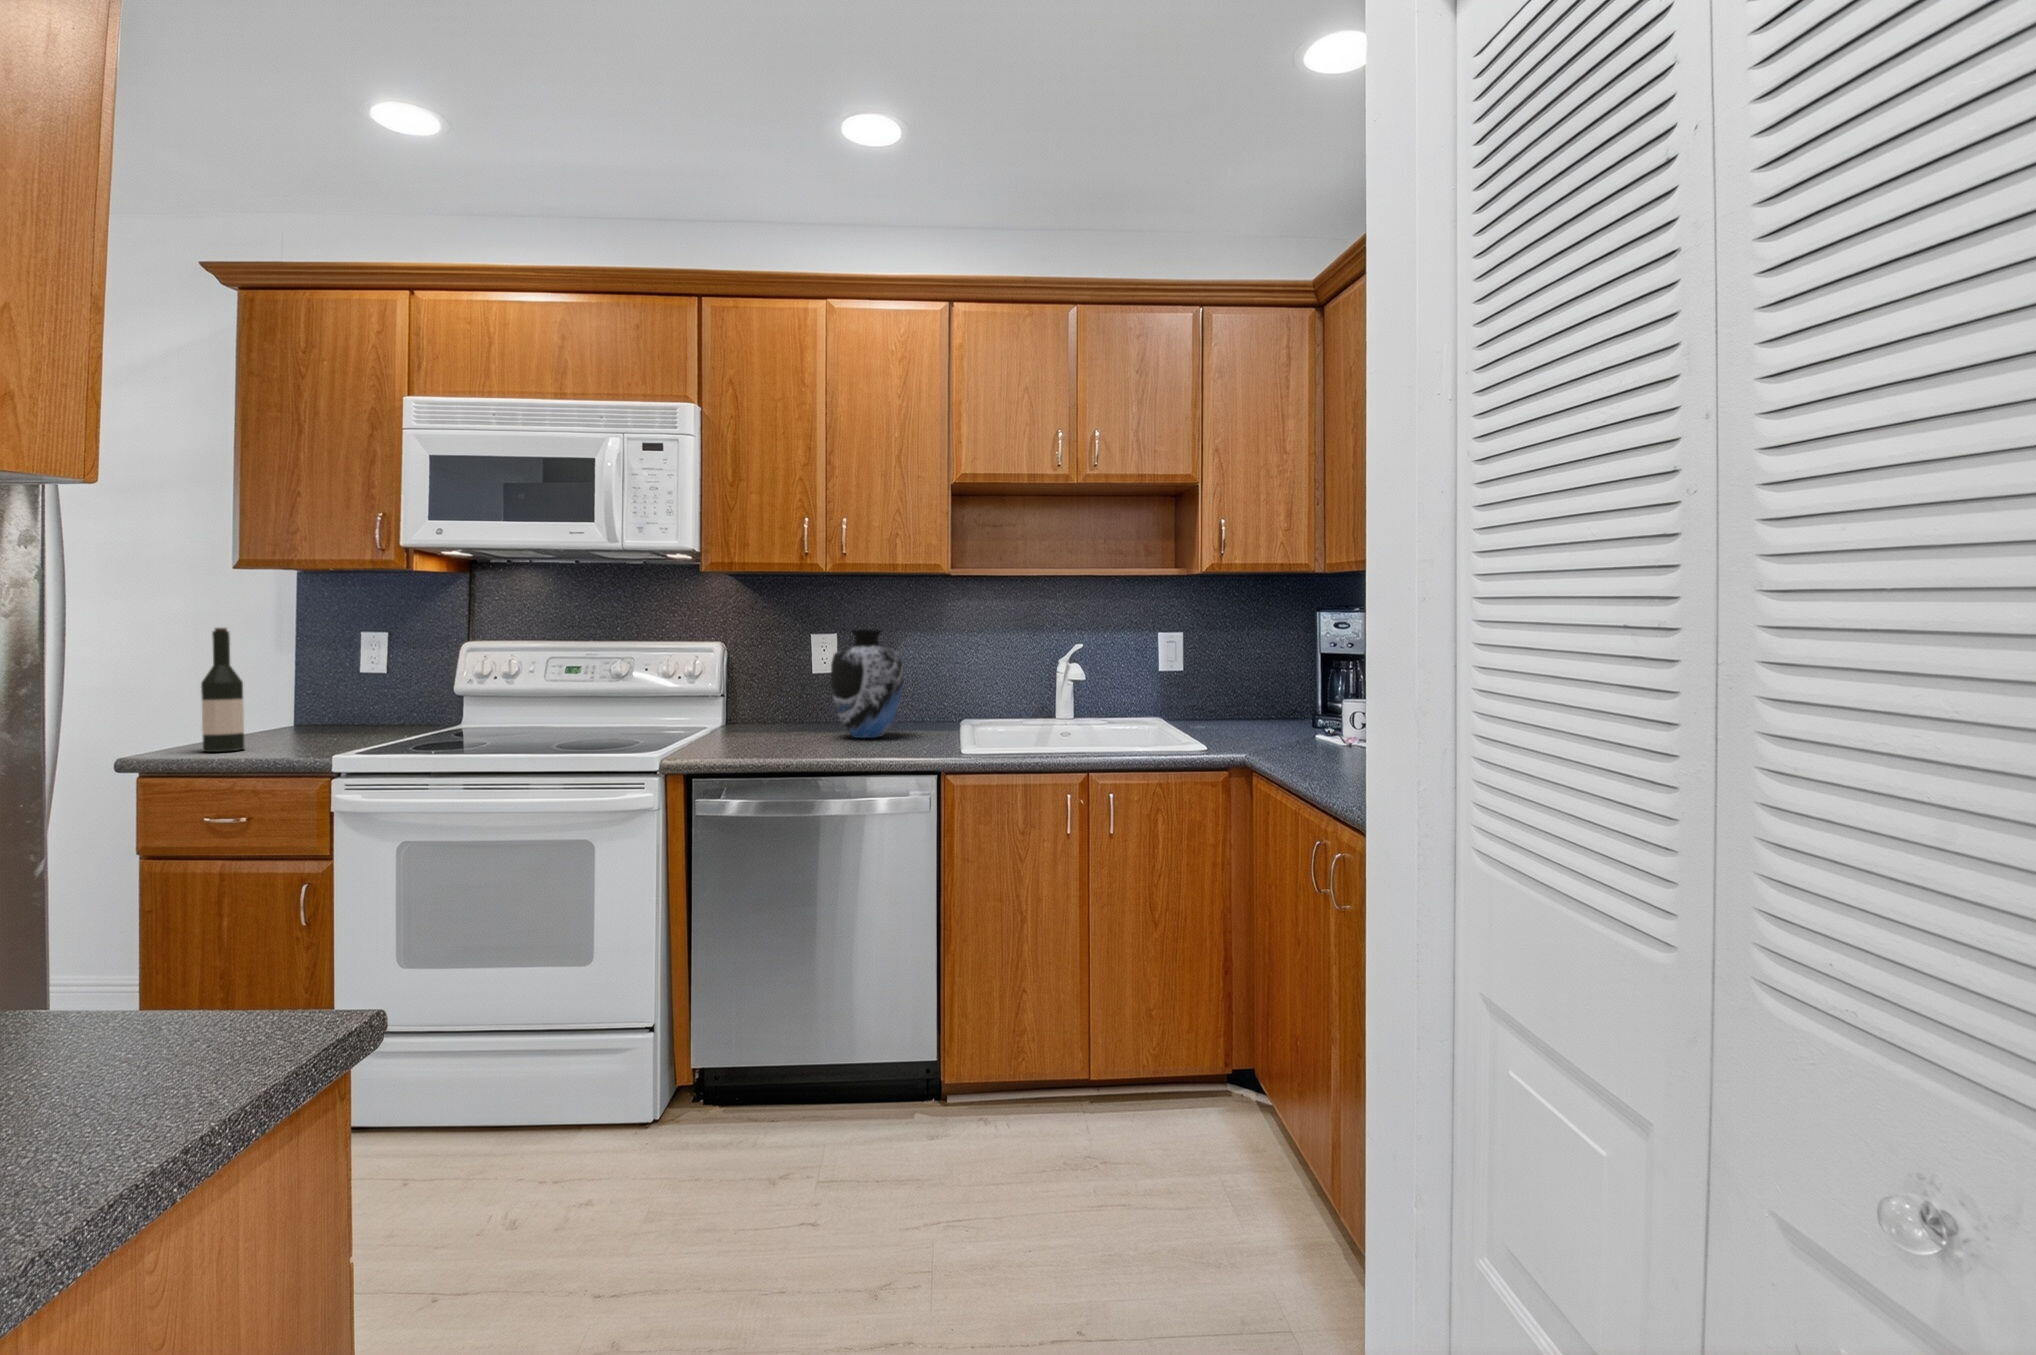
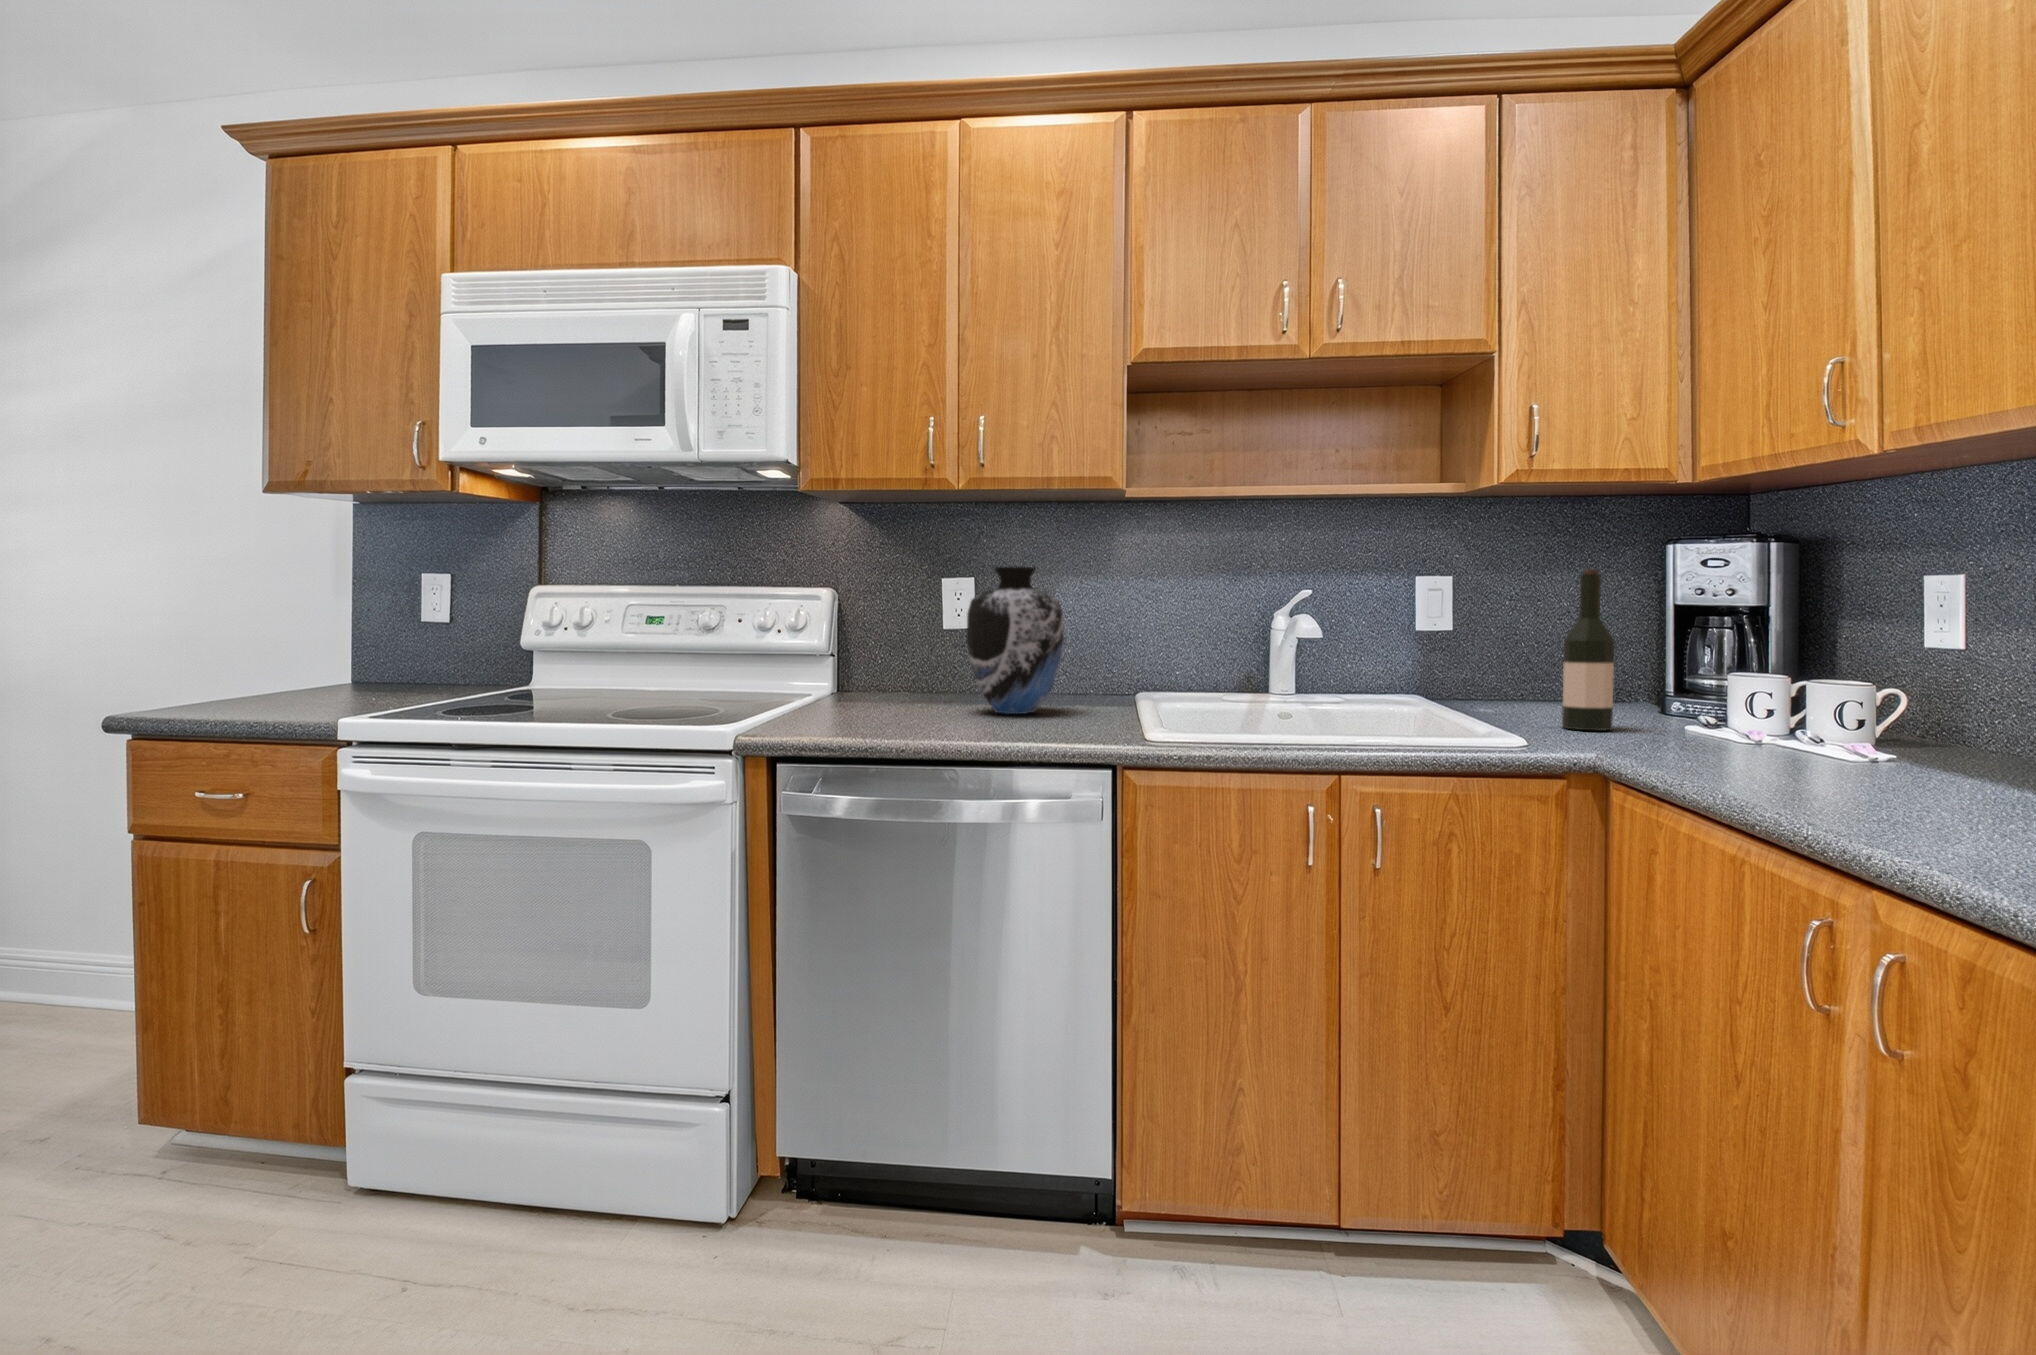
wine bottle: present [201,628,245,752] -> present [1562,569,1614,731]

